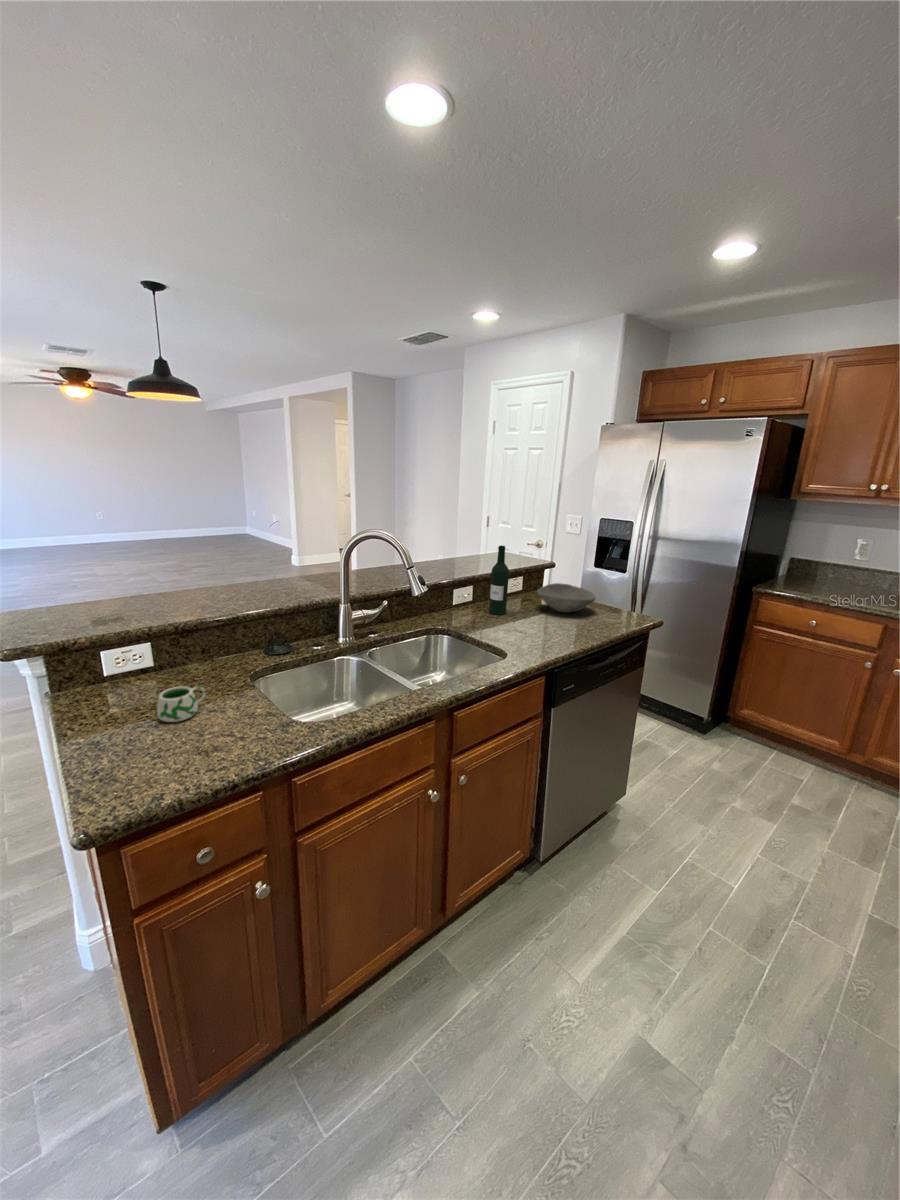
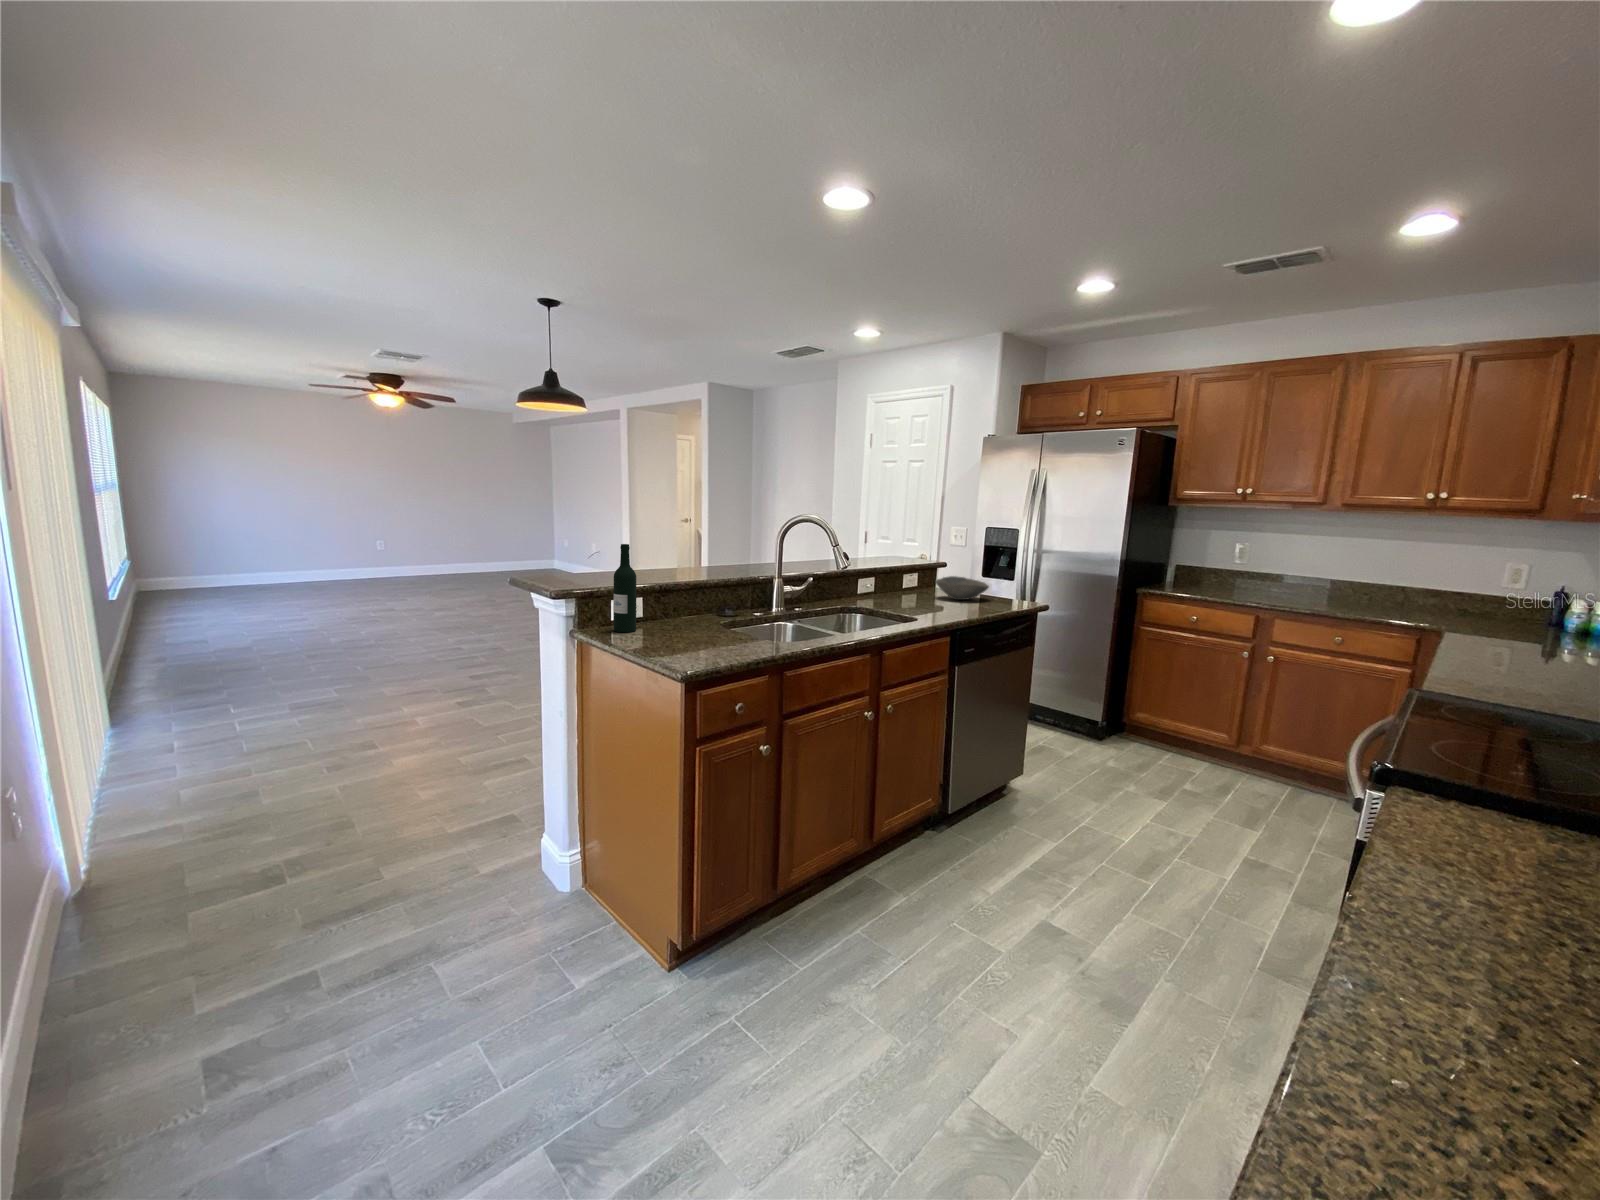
wine bottle: present [489,546,509,615] -> present [614,544,636,632]
mug: present [157,686,206,722] -> none [677,617,705,639]

